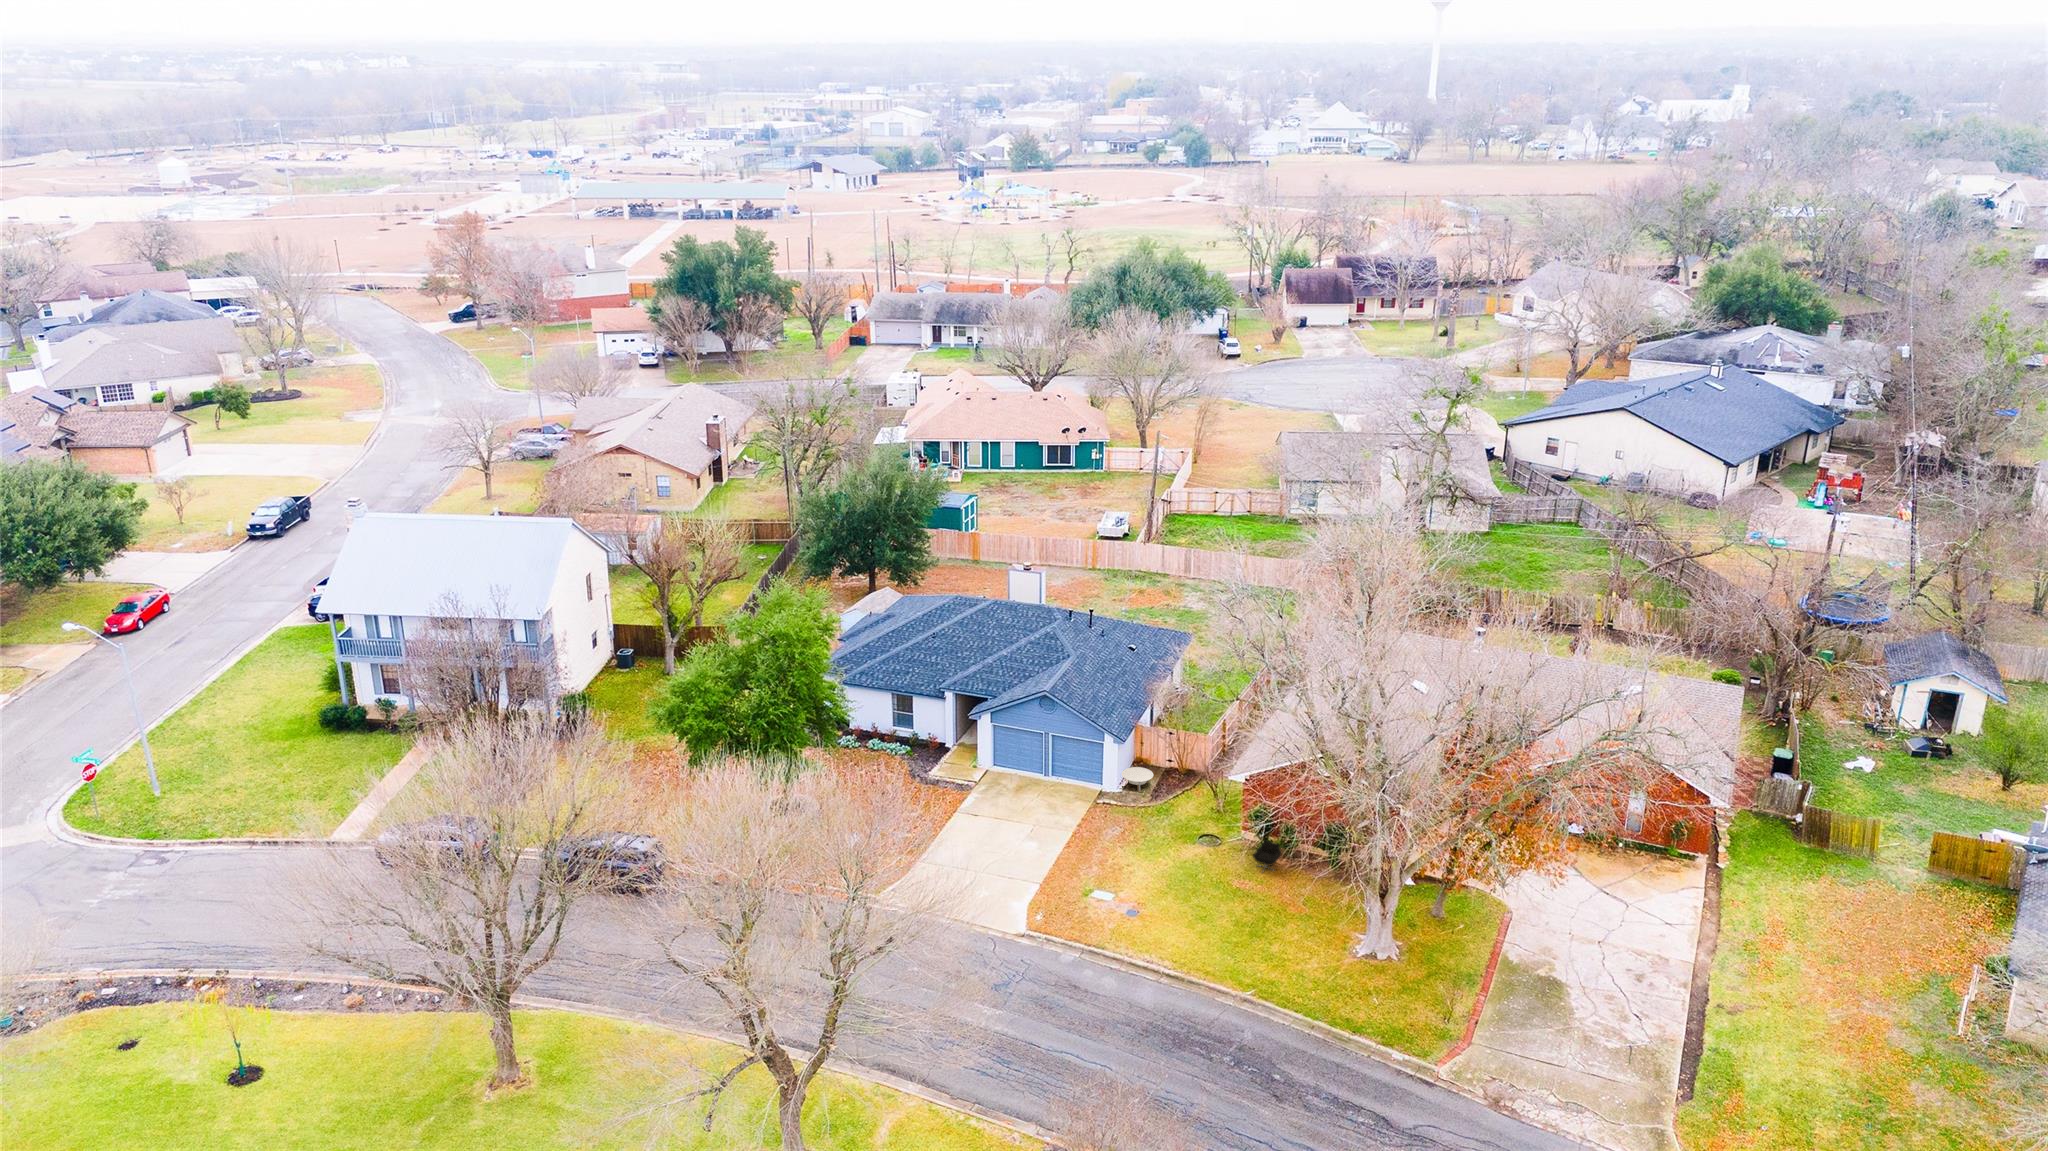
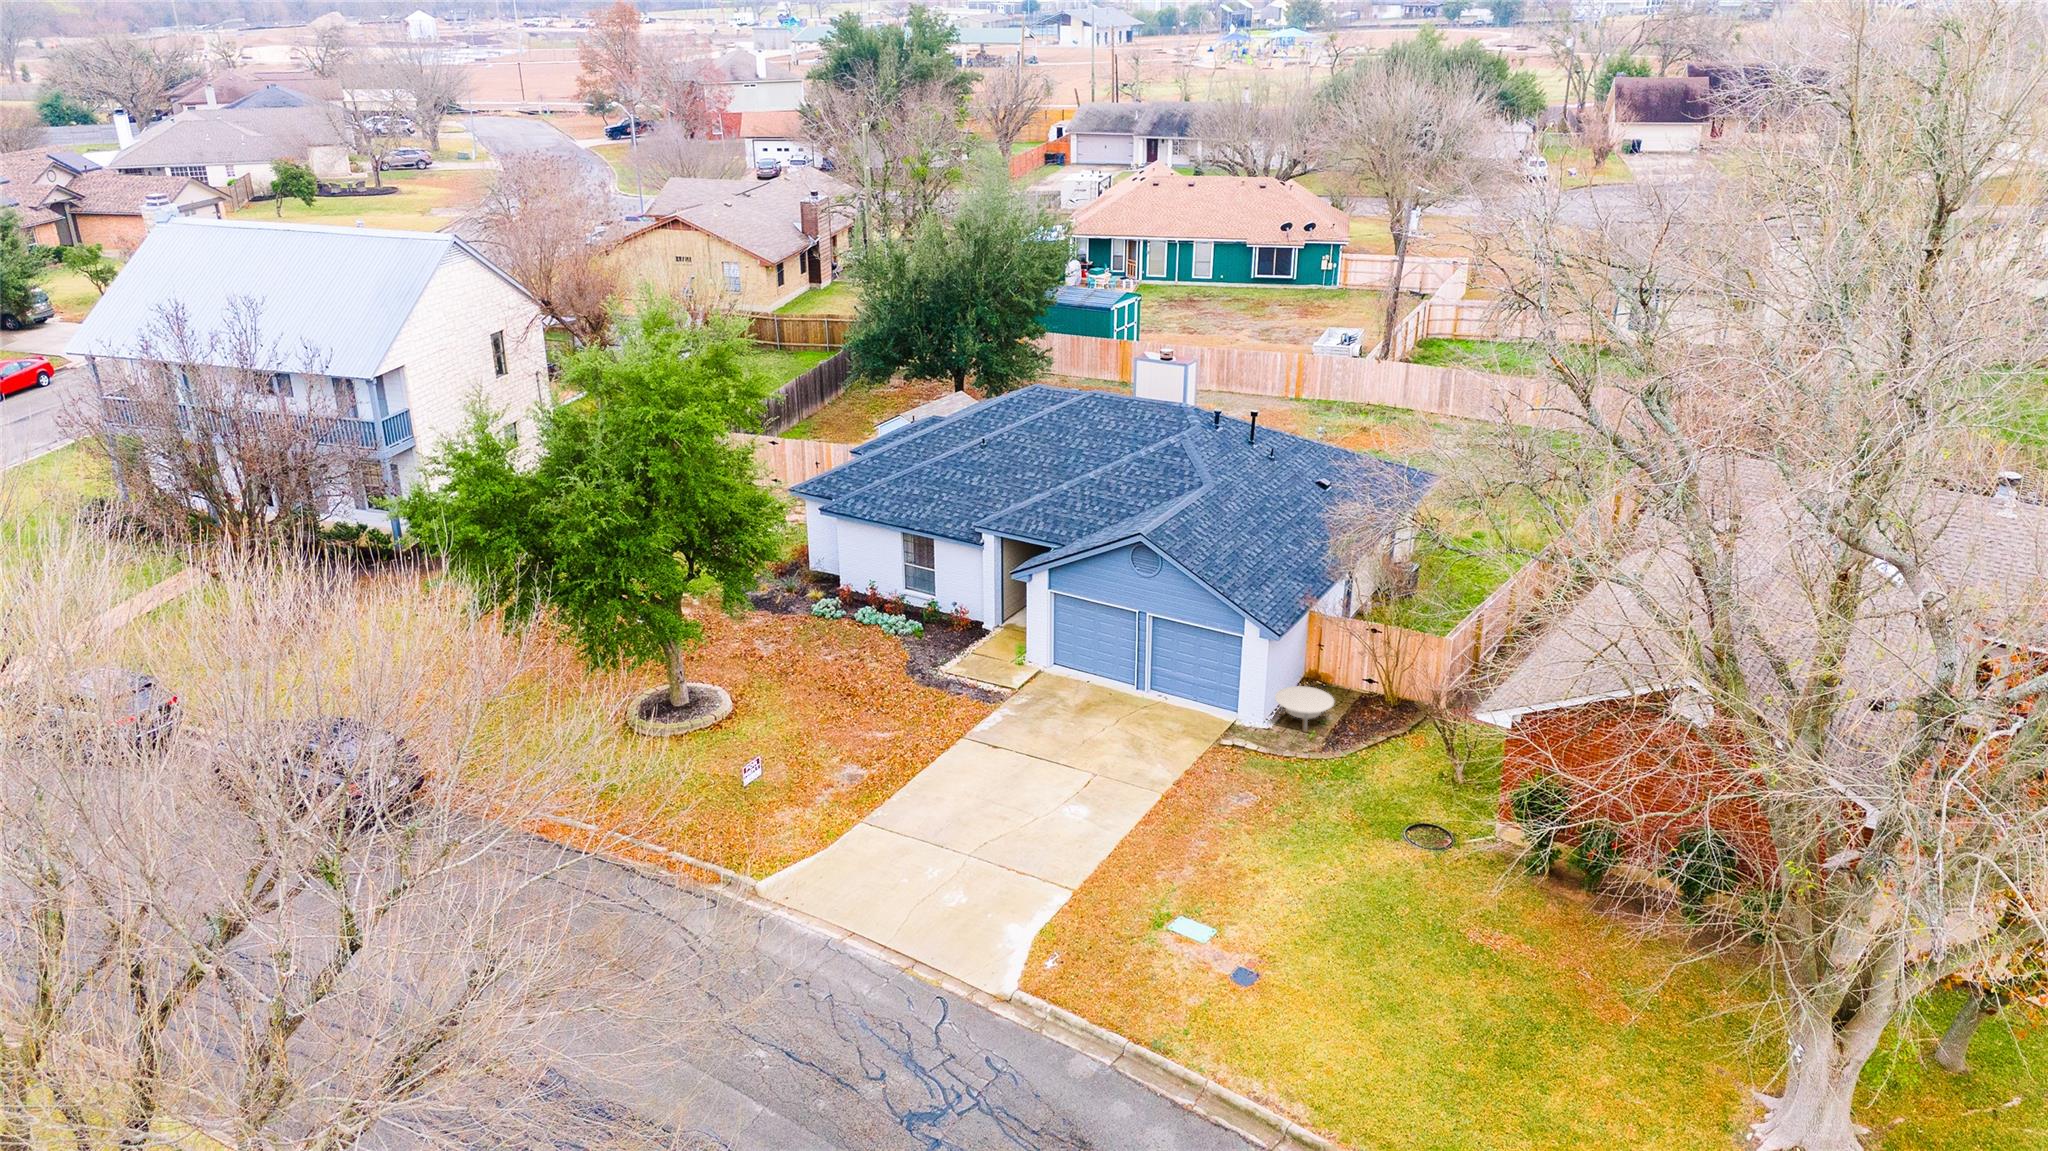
lounge chair: present [1253,840,1281,870] -> none [1516,850,1581,919]

